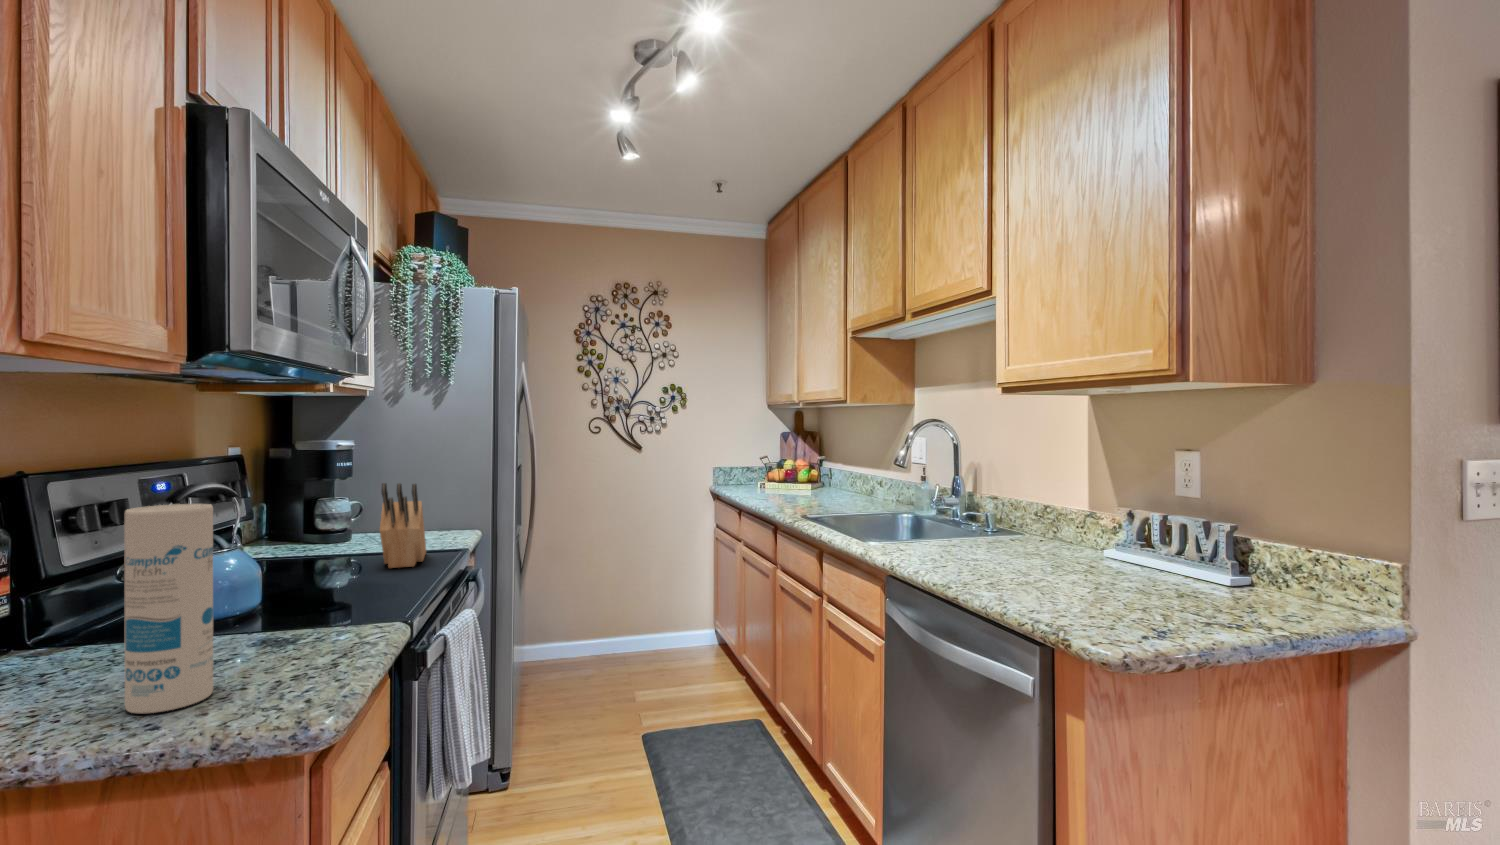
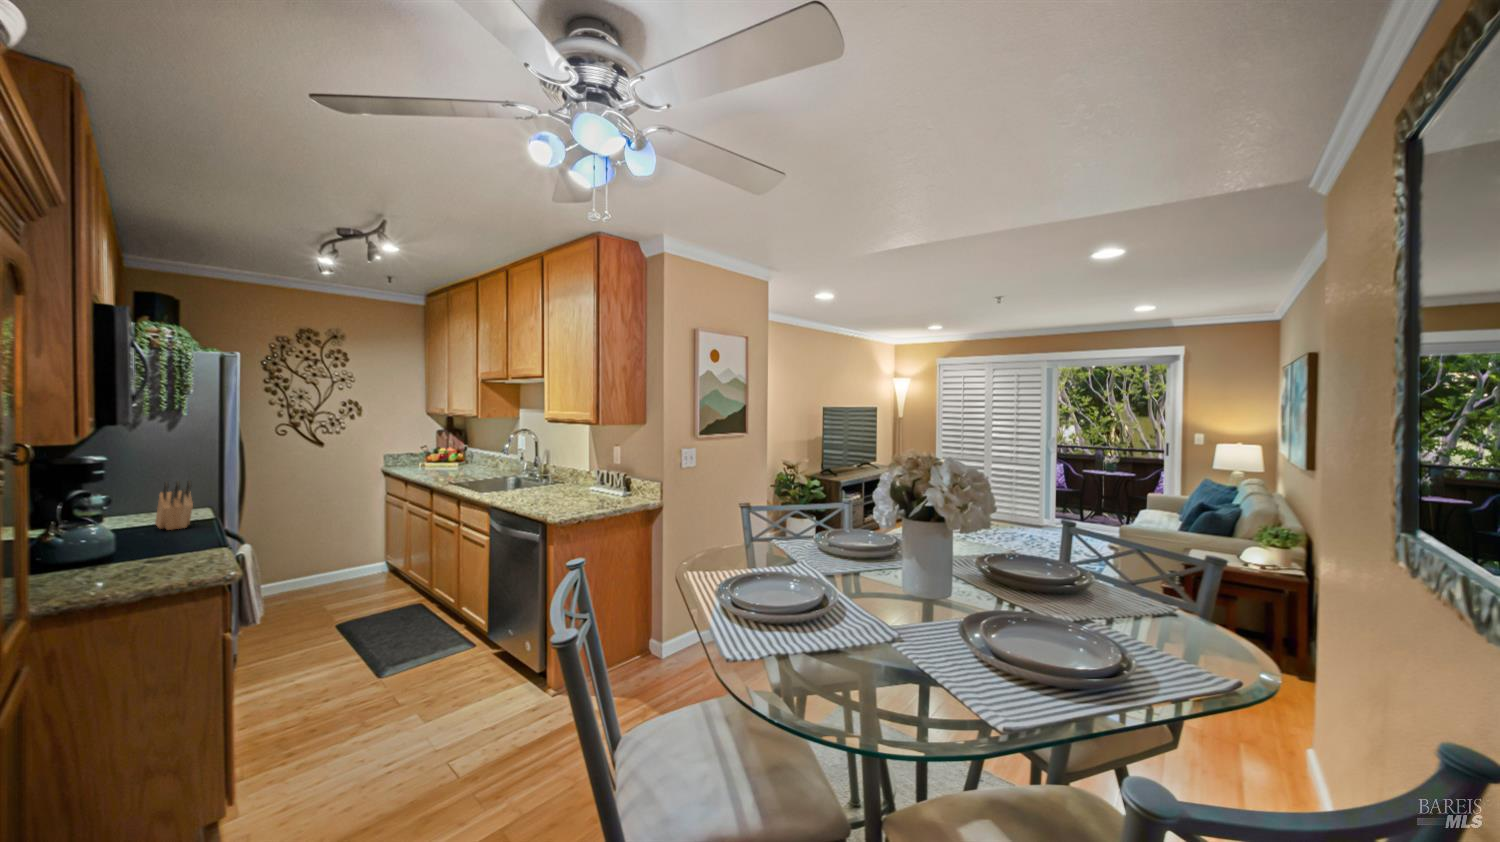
canister: present [124,504,213,713] -> none [111,496,156,581]

